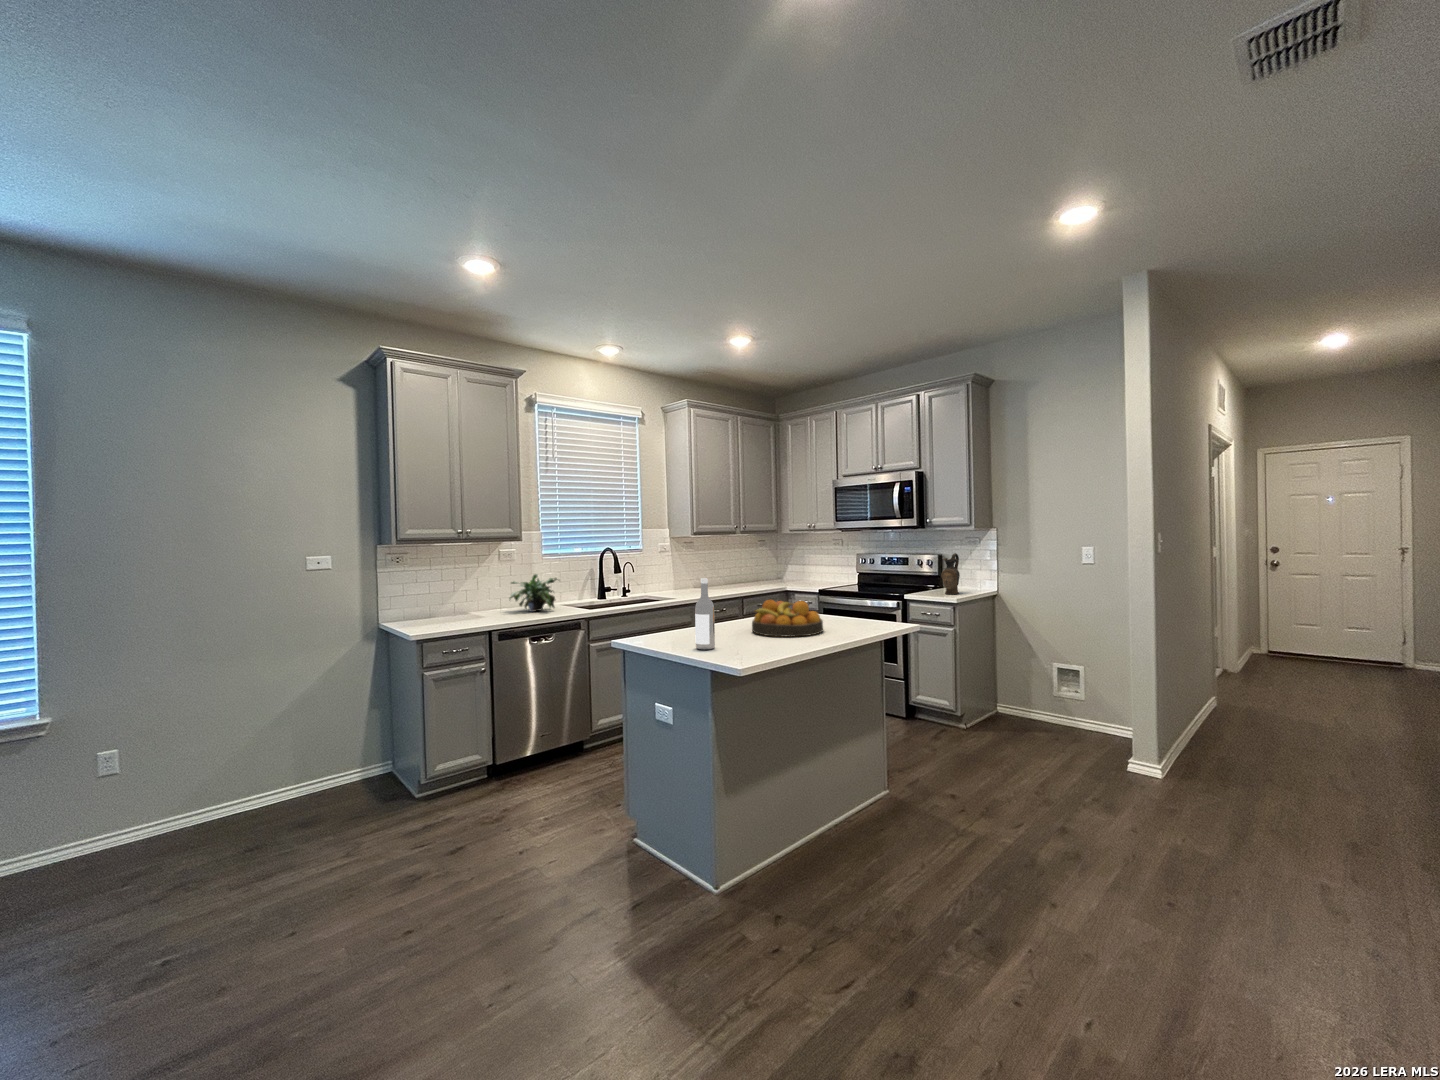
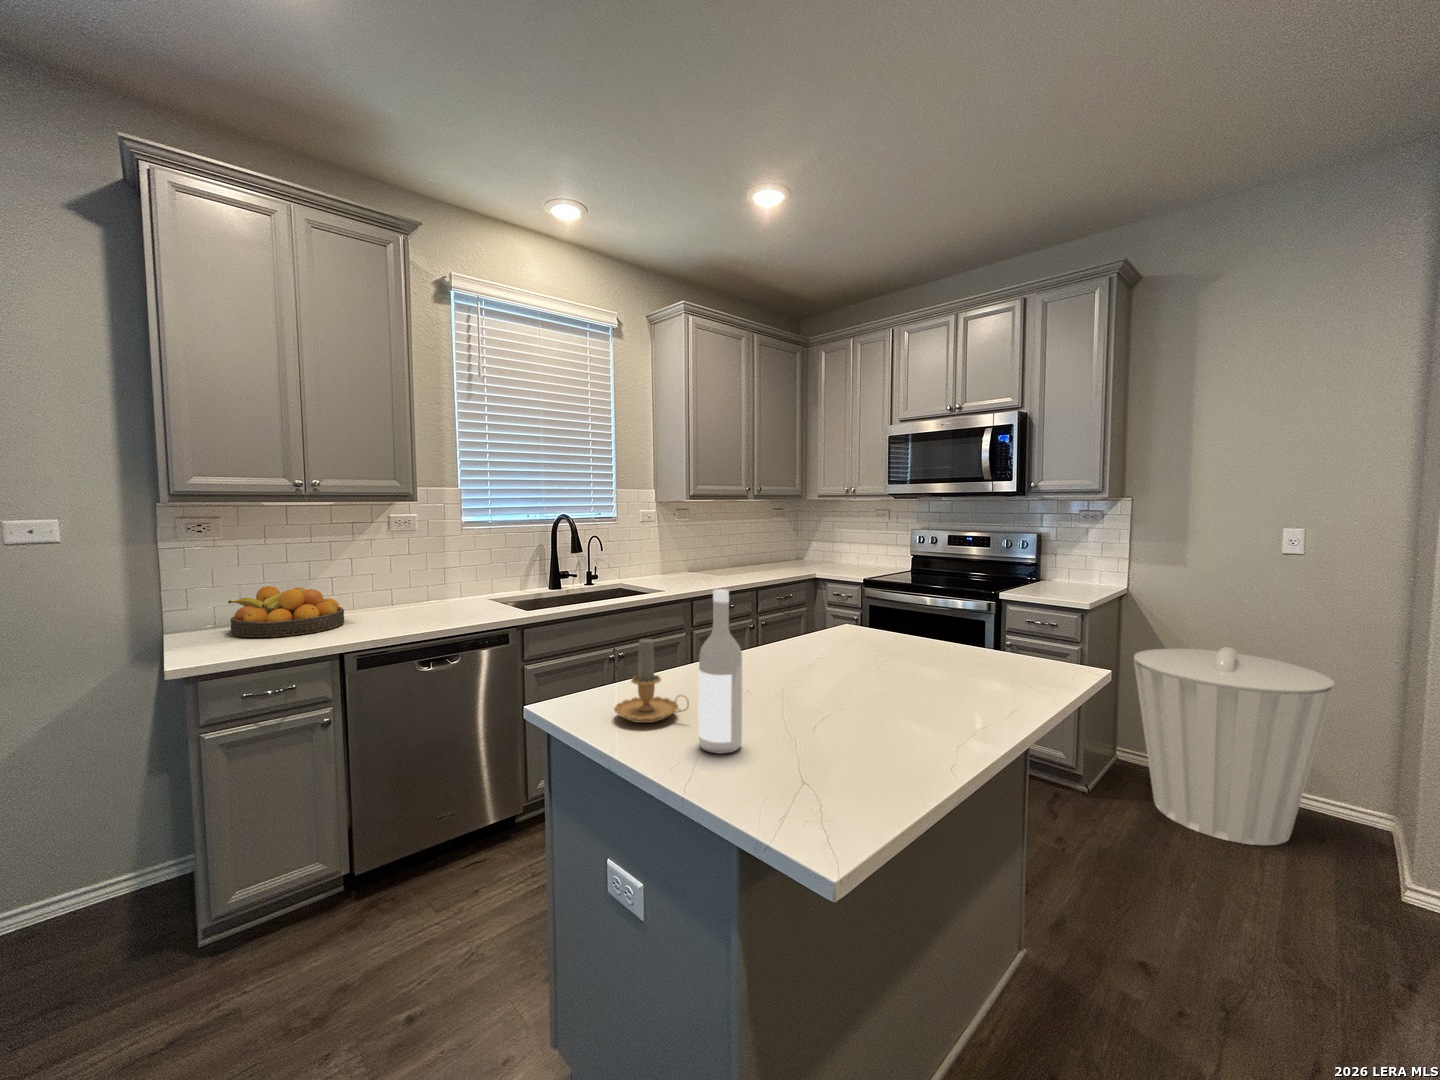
ceramic pitcher: present [941,553,960,594] -> none [1054,533,1083,594]
potted plant: present [509,574,557,612] -> none [395,554,479,613]
fruit bowl: present [752,600,823,637] -> present [228,586,344,637]
candle: none [656,603,692,644] -> present [614,638,689,723]
trash can: none [989,625,1102,750] -> present [1134,647,1334,845]

